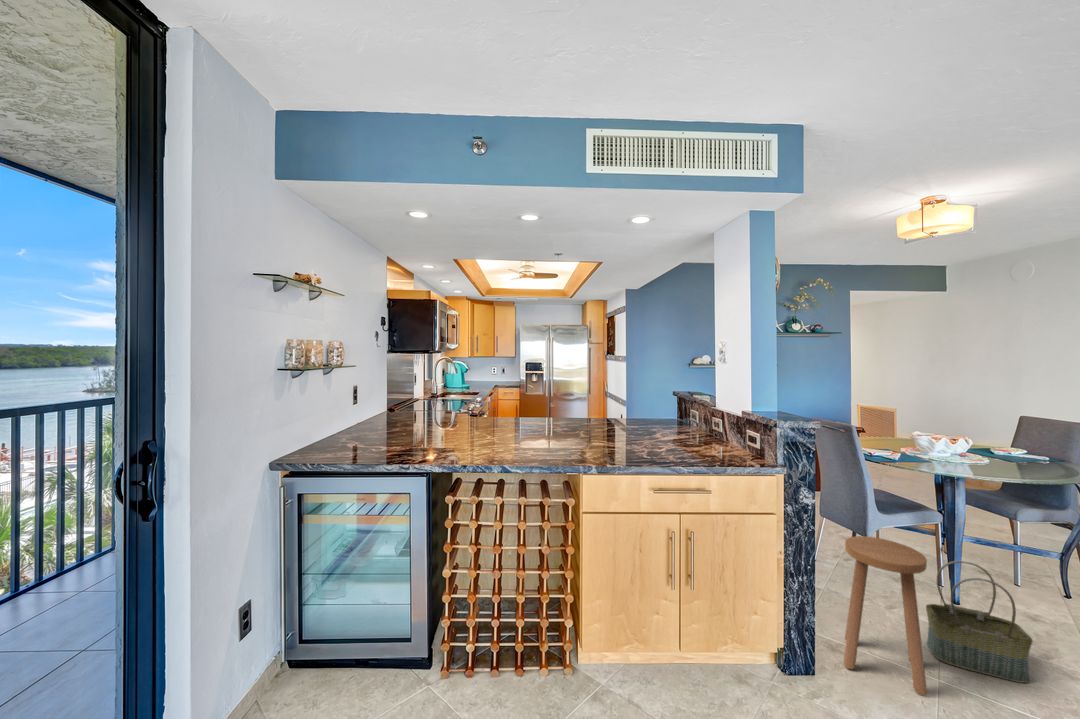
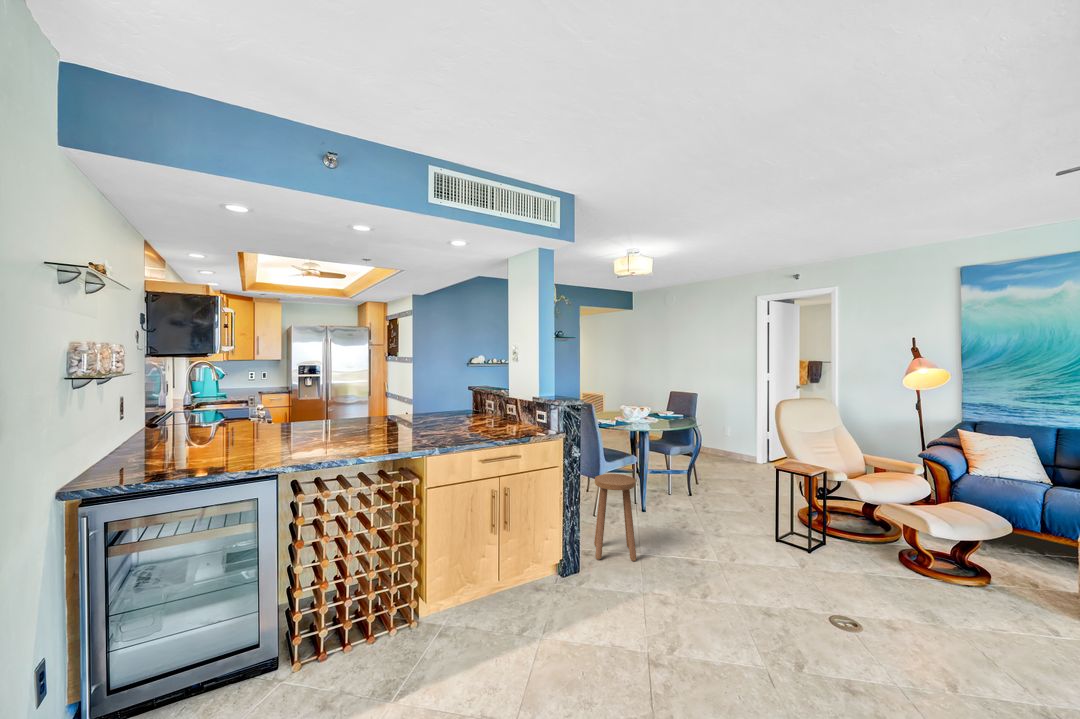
basket: present [926,561,1032,683] -> none [633,480,679,542]

